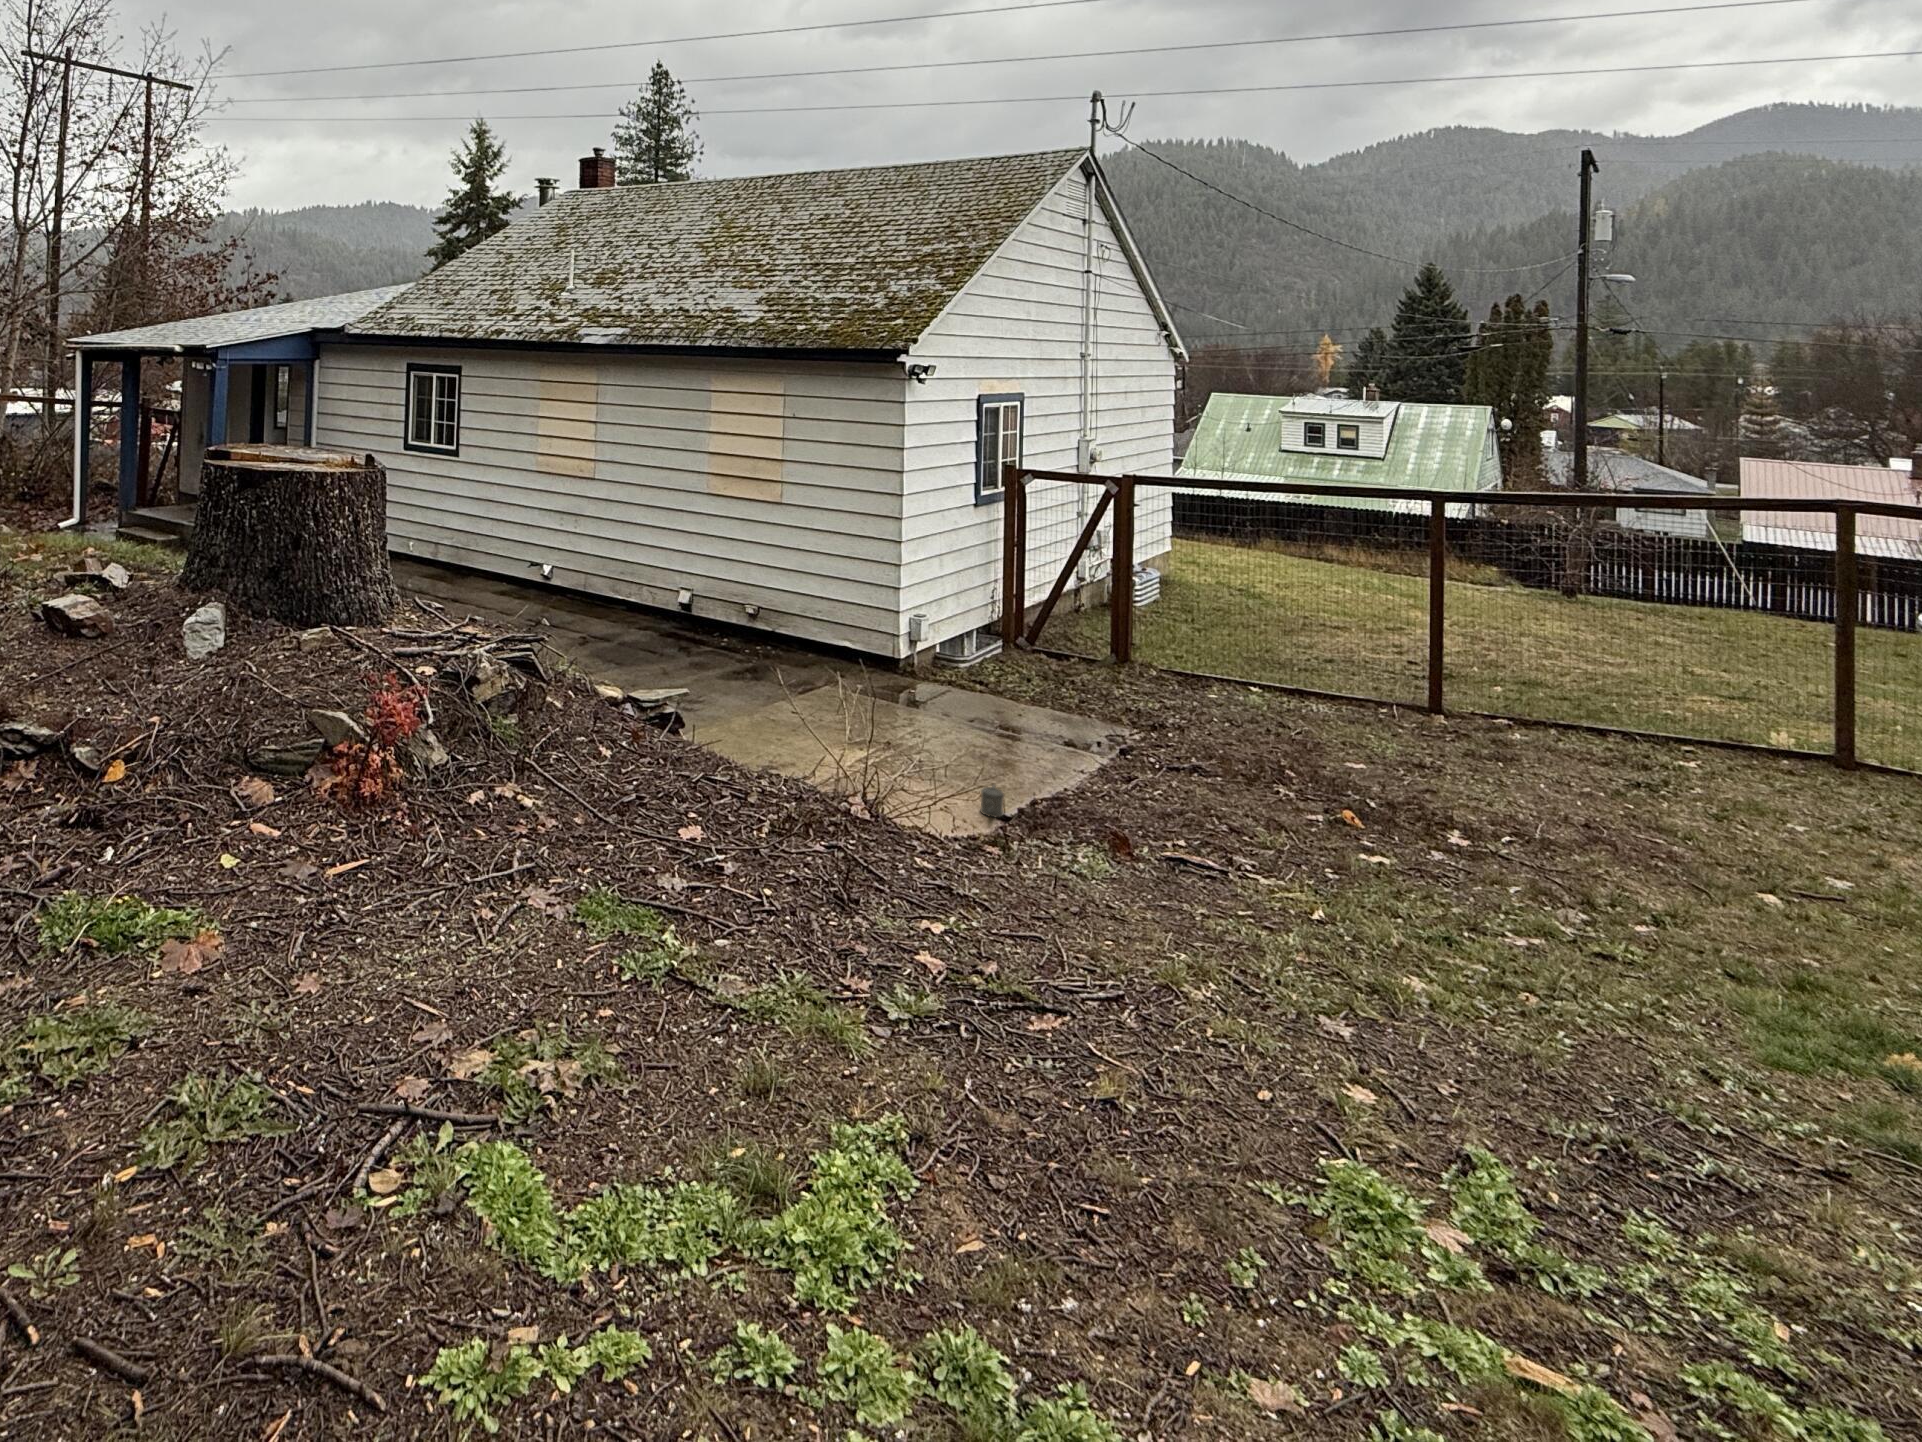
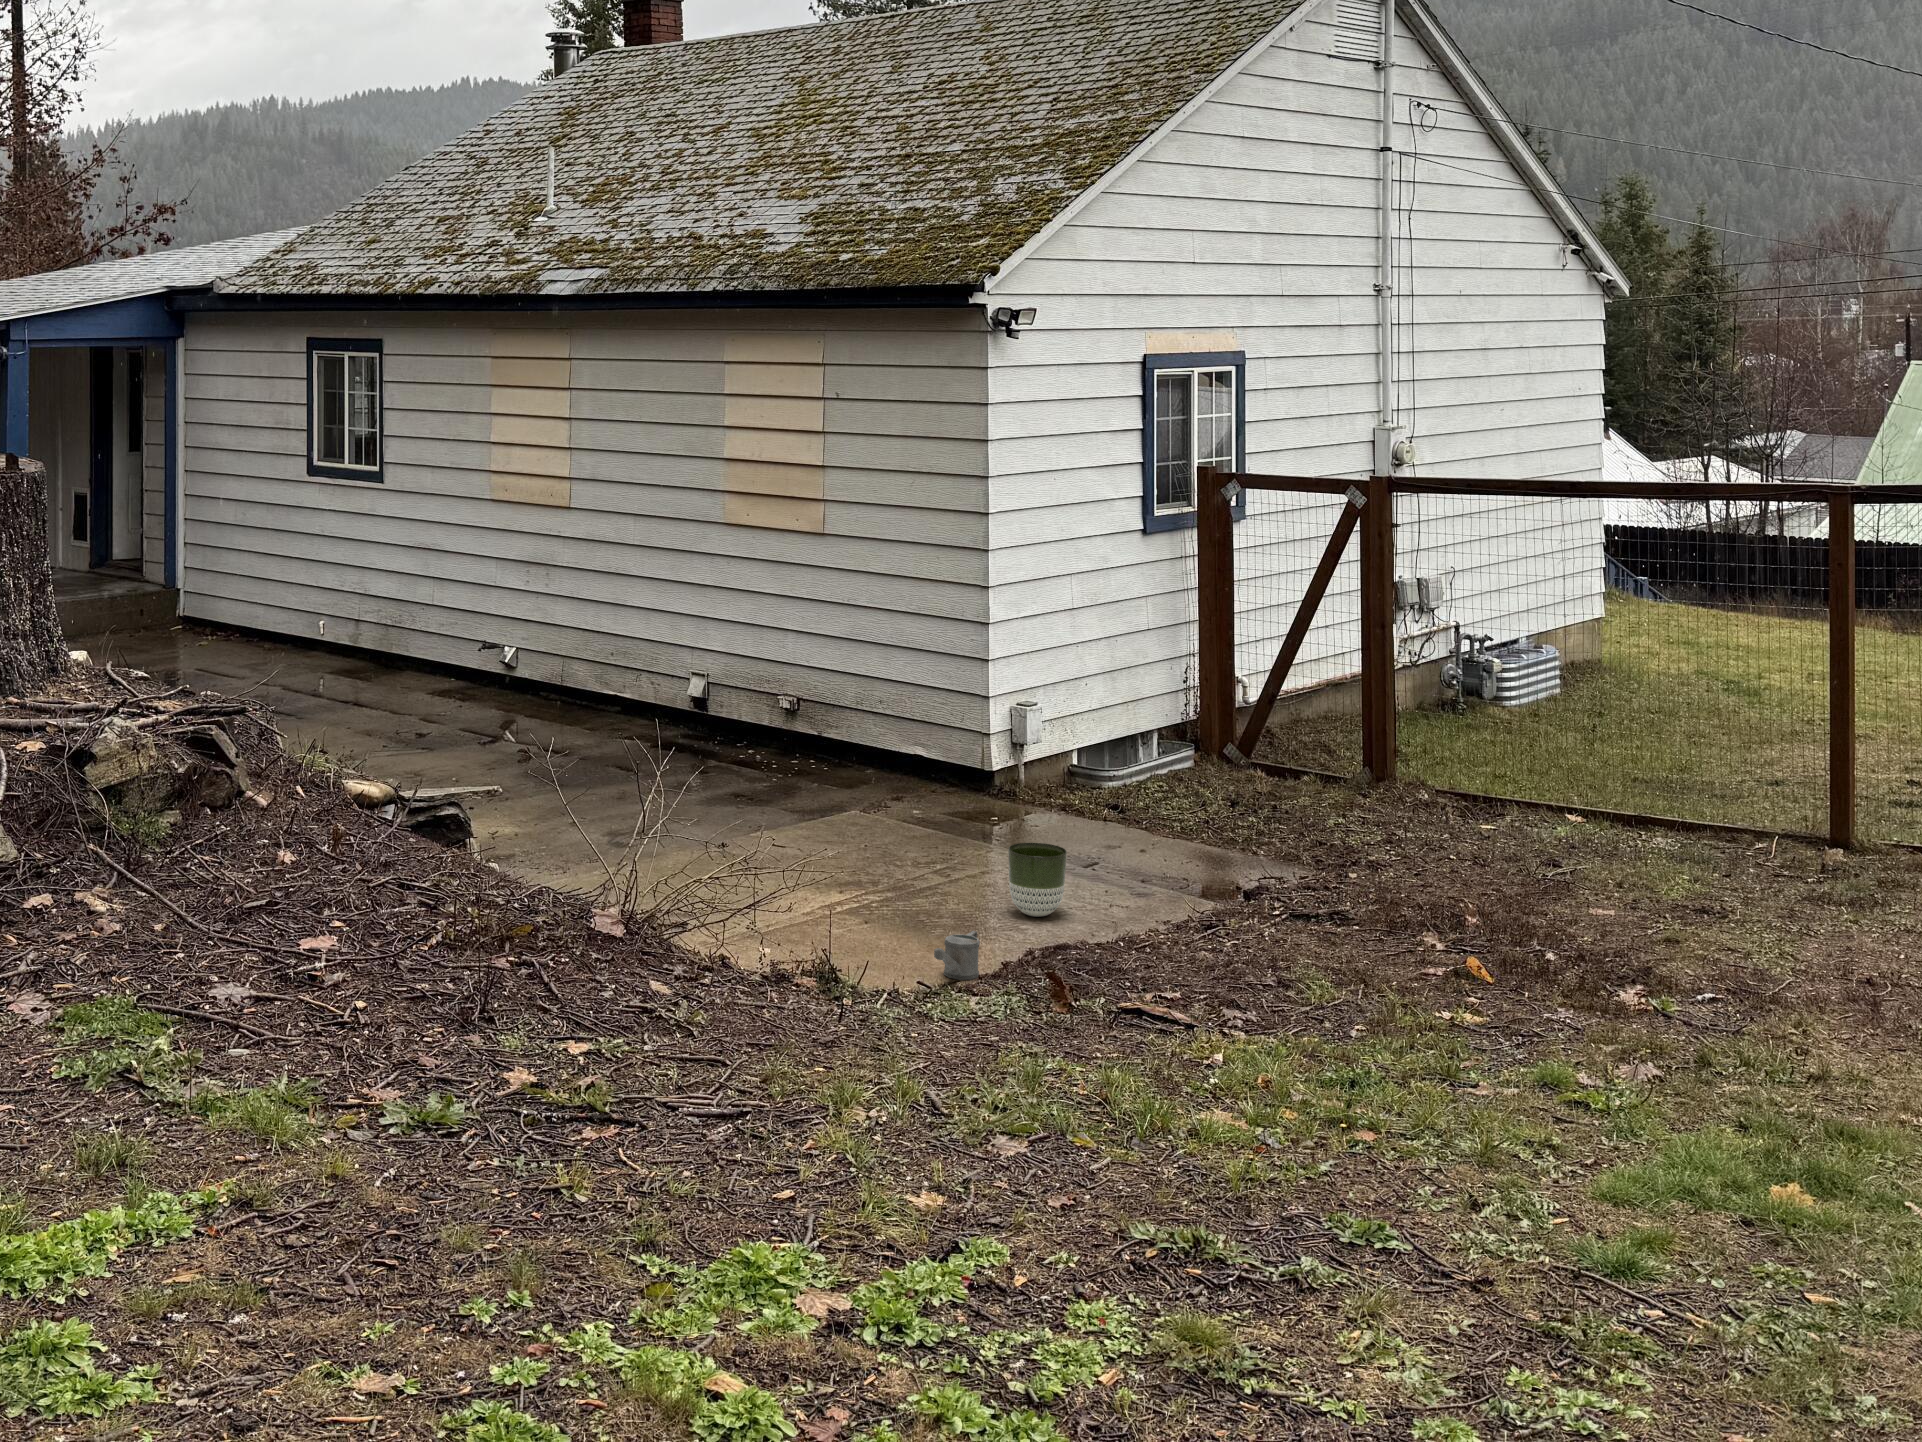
planter: none [978,718,1016,766] -> present [1008,843,1067,917]

